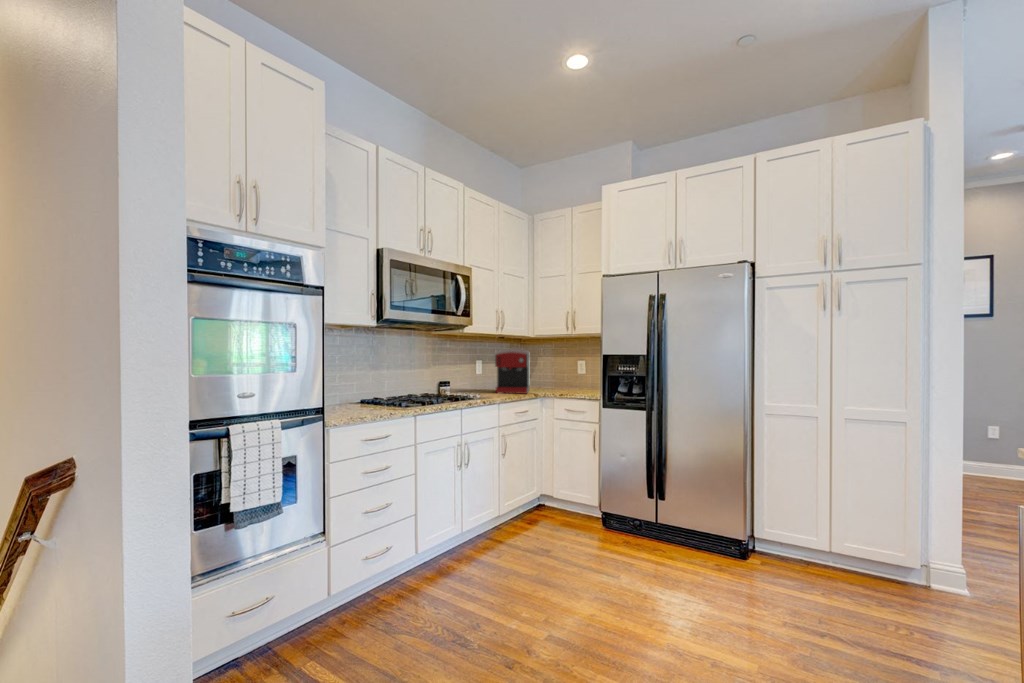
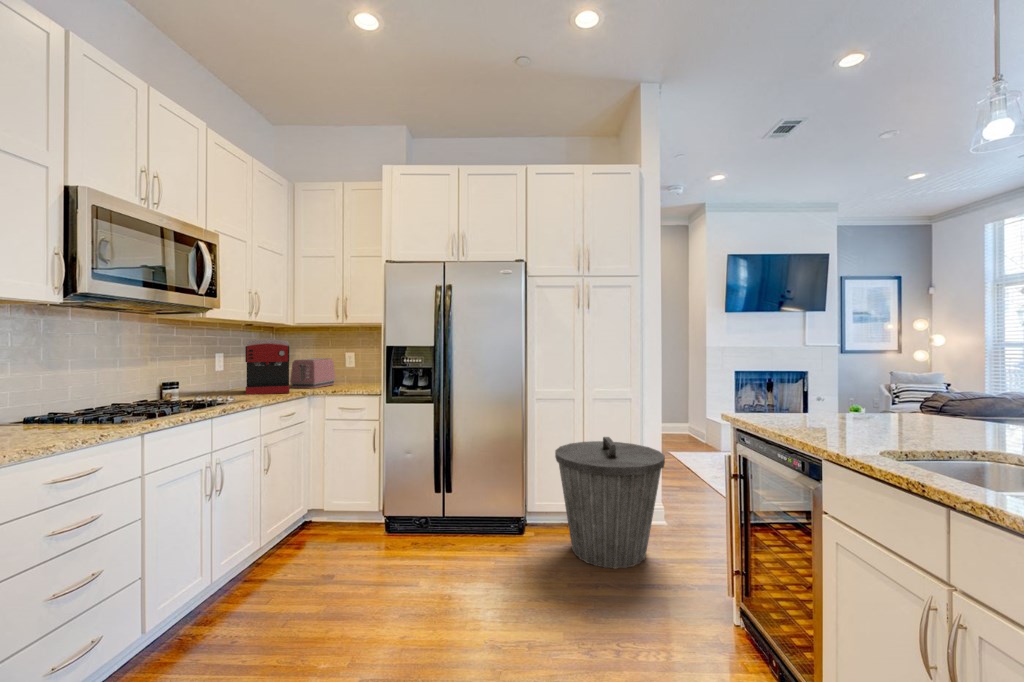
toaster: none [532,365,570,391] -> present [290,358,335,388]
trash can: none [777,463,936,627] -> present [555,437,665,569]

